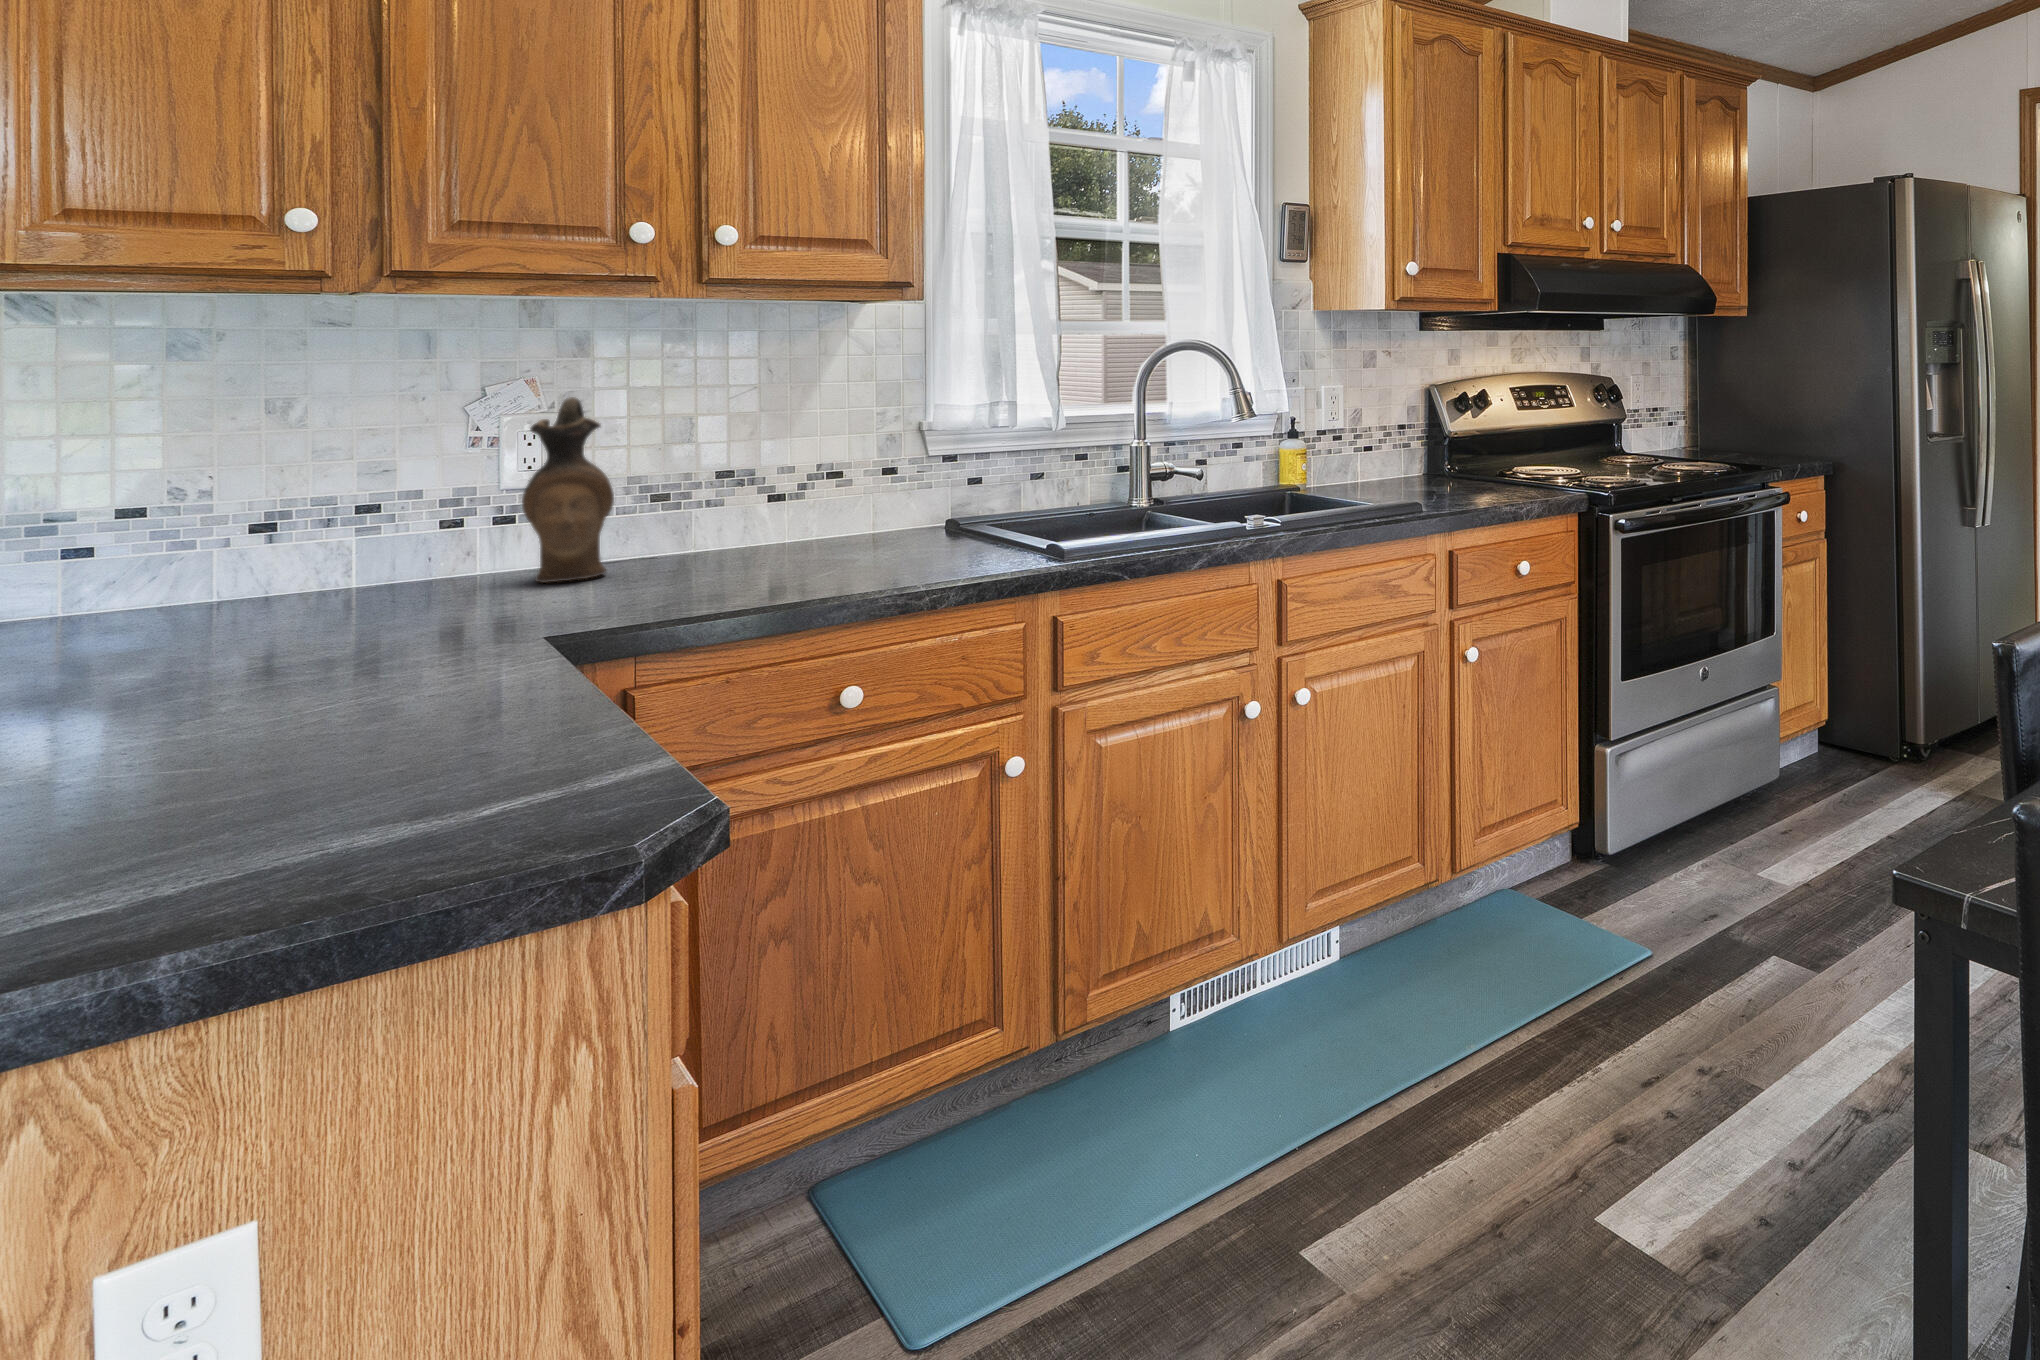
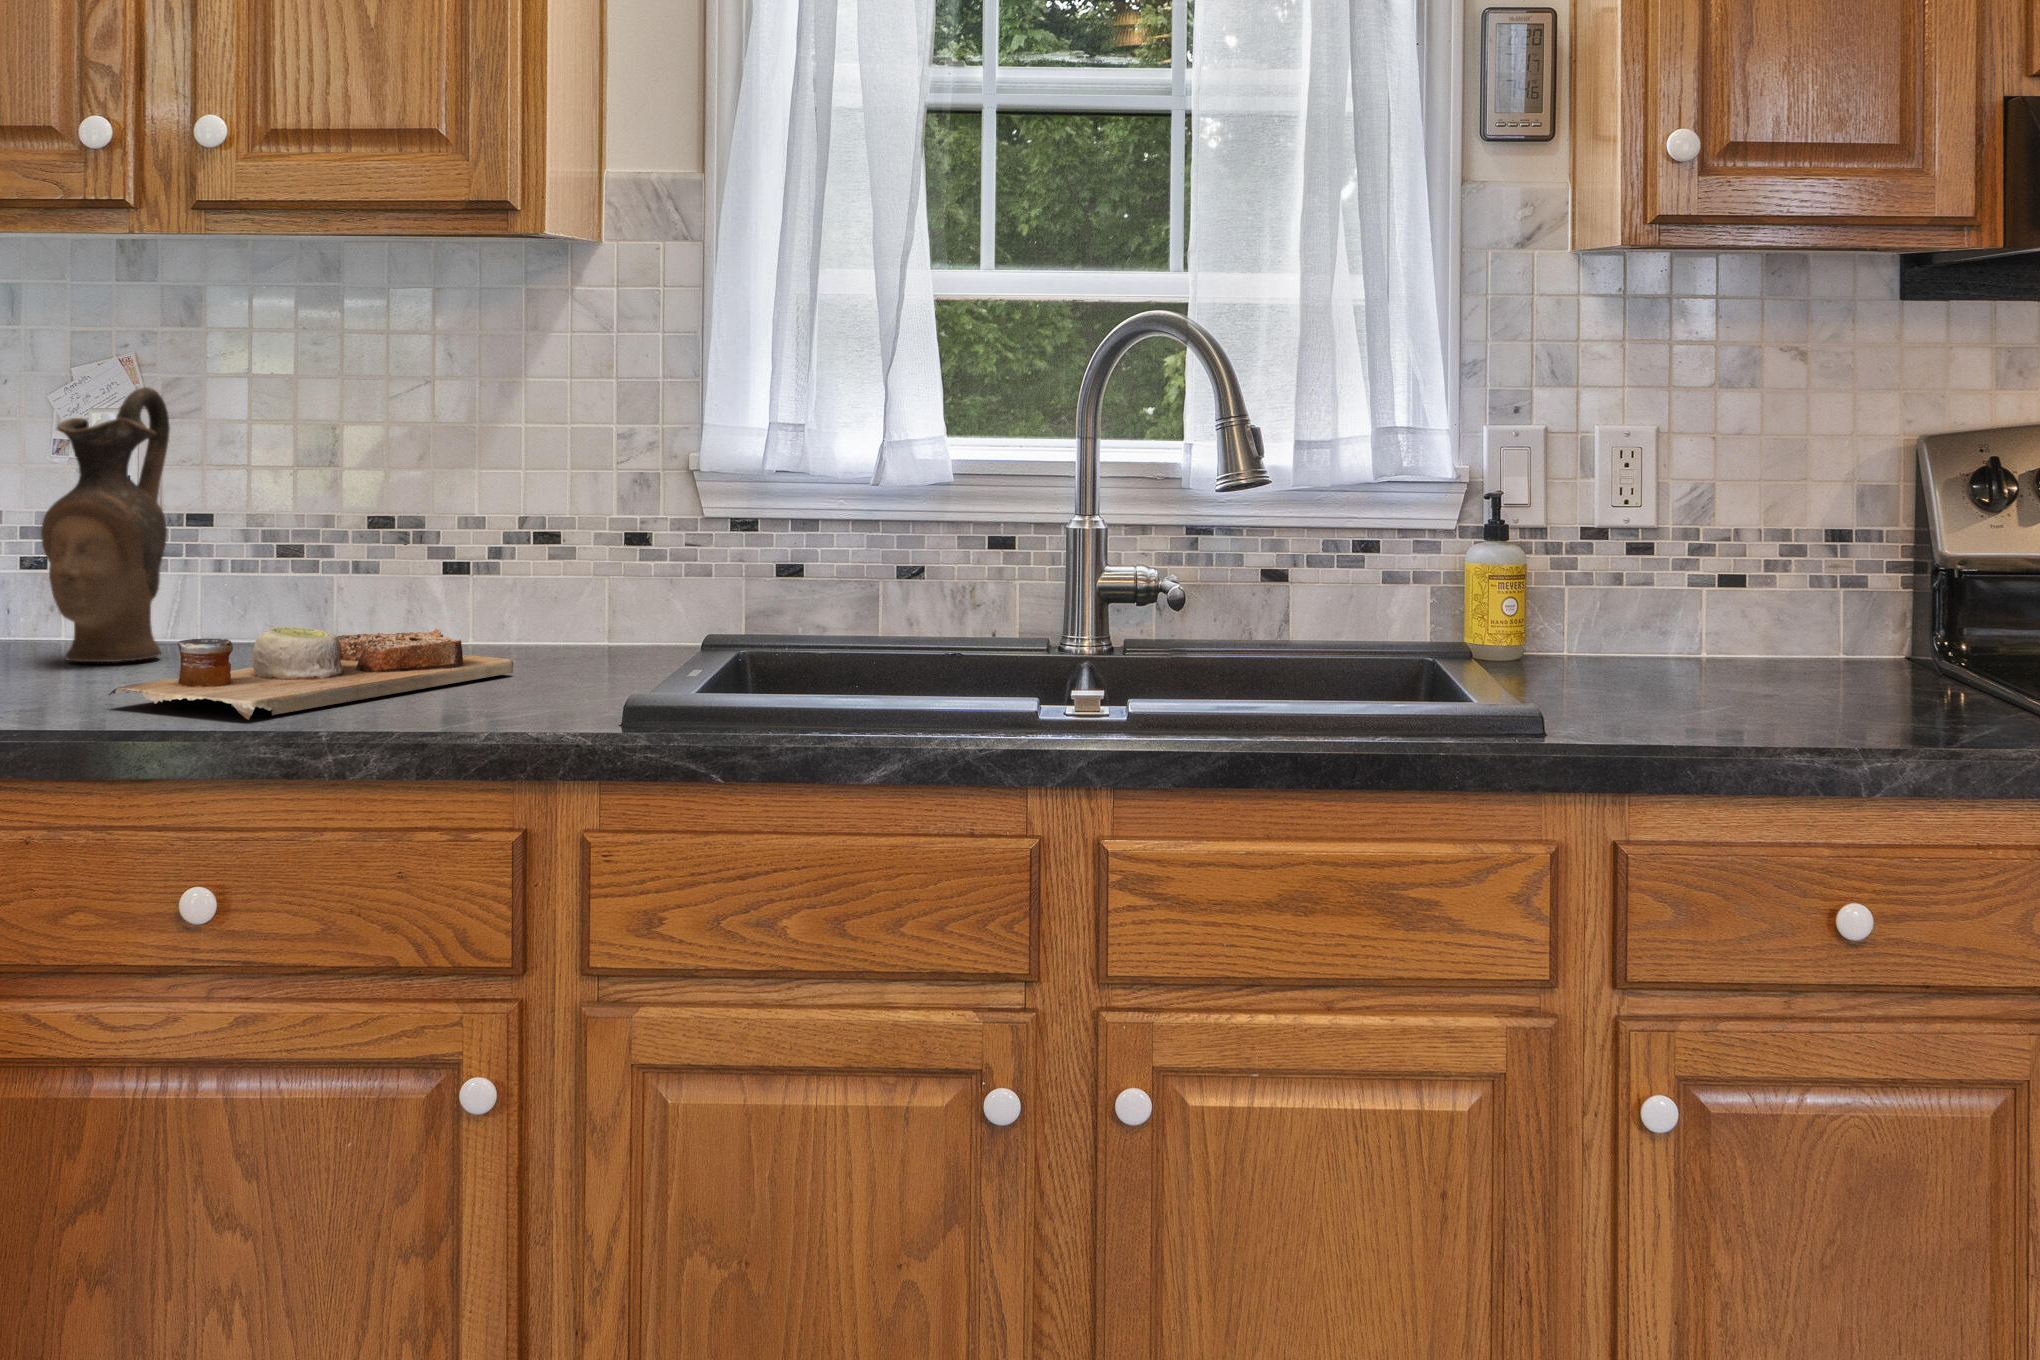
cutting board: none [720,532,886,588] -> present [109,627,513,720]

